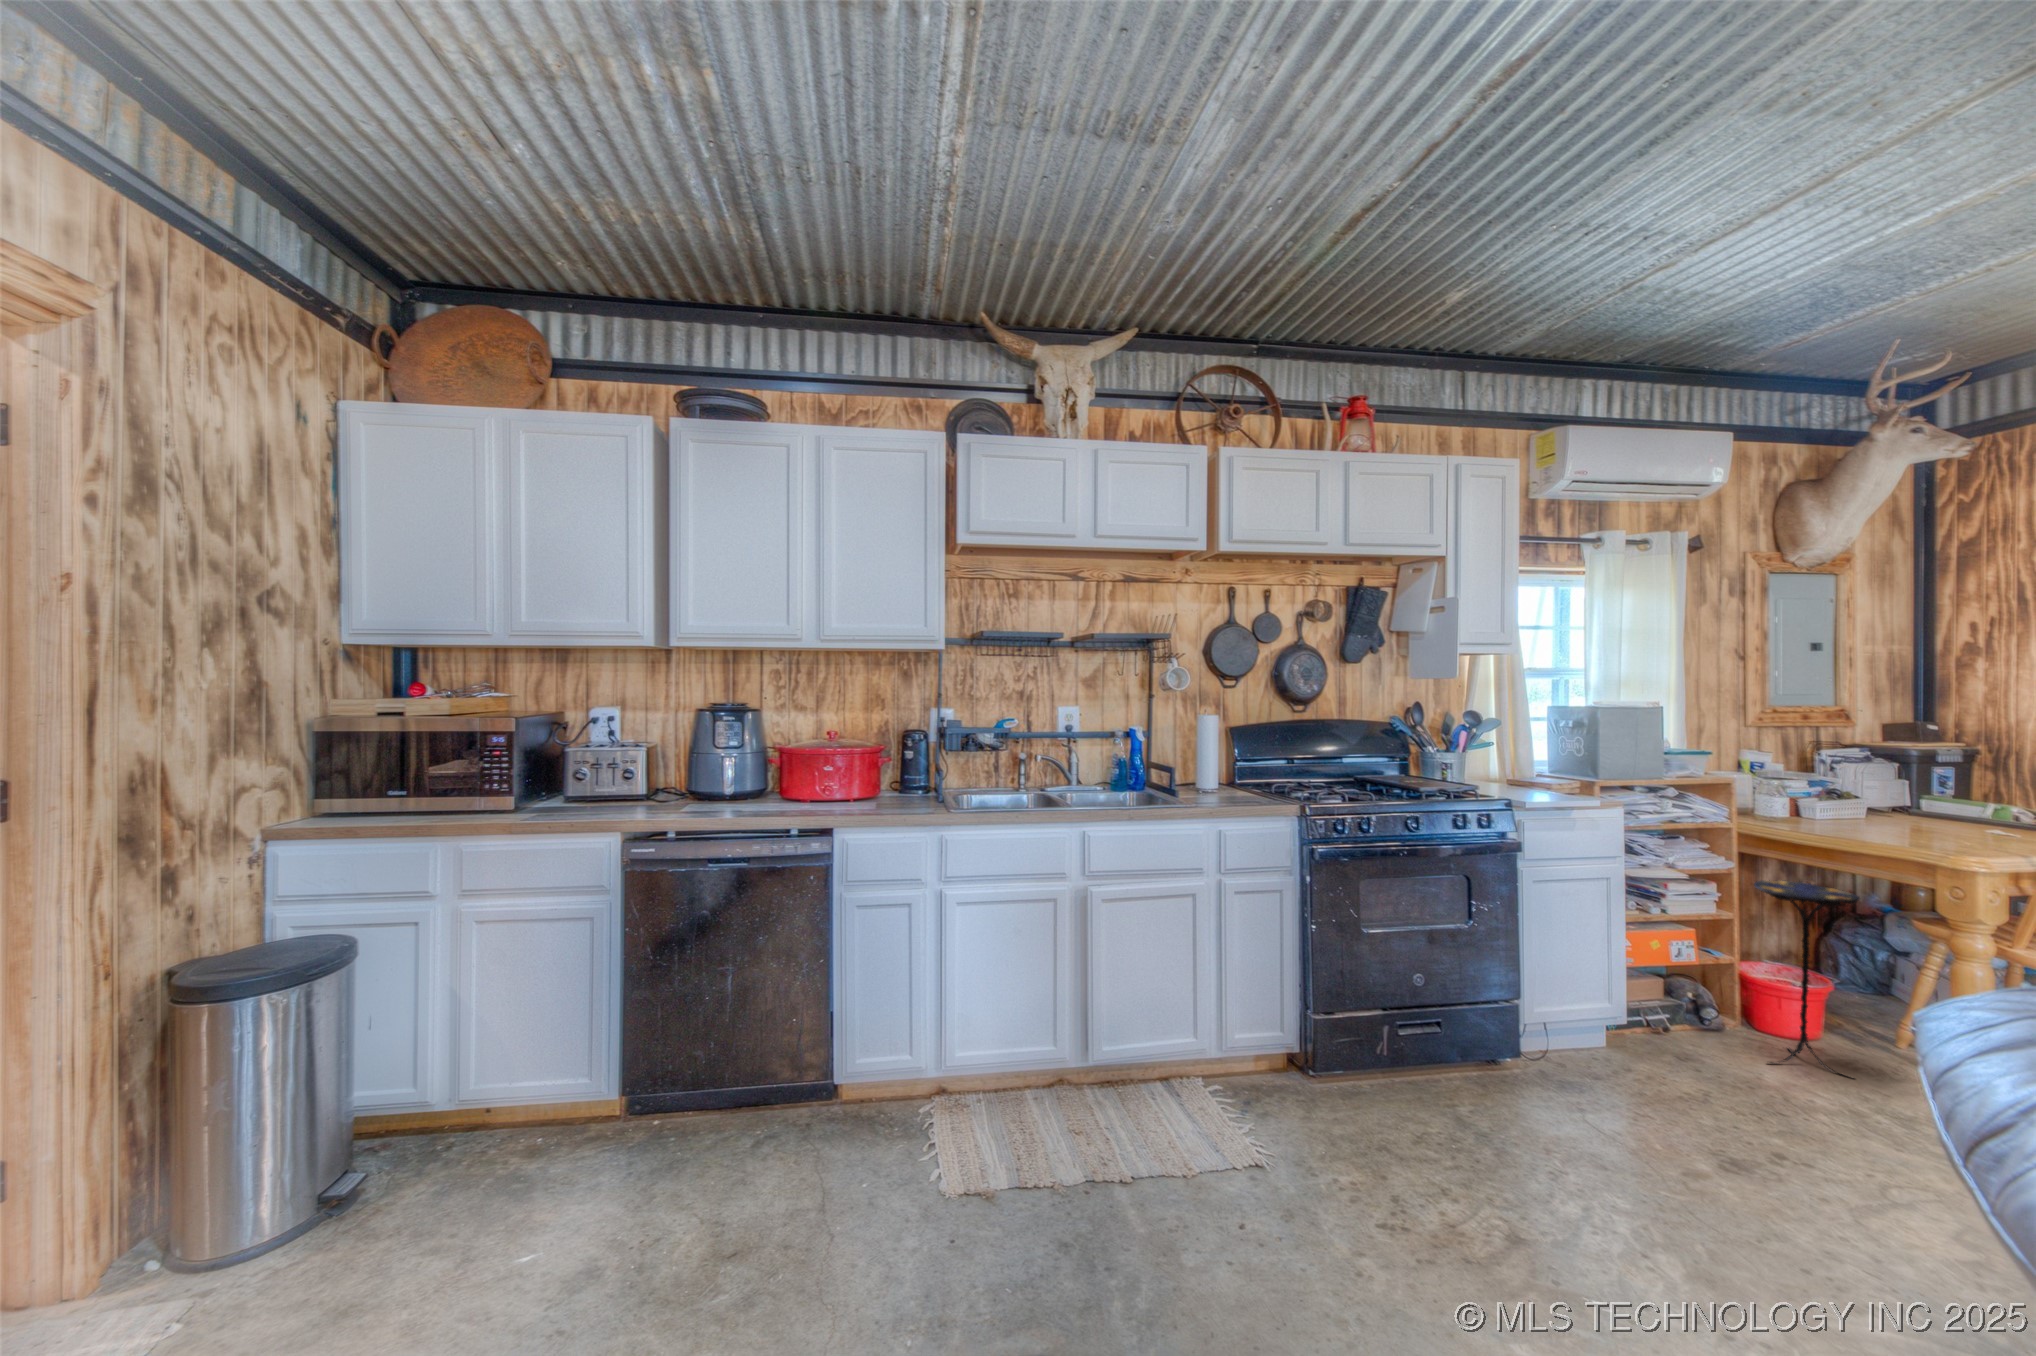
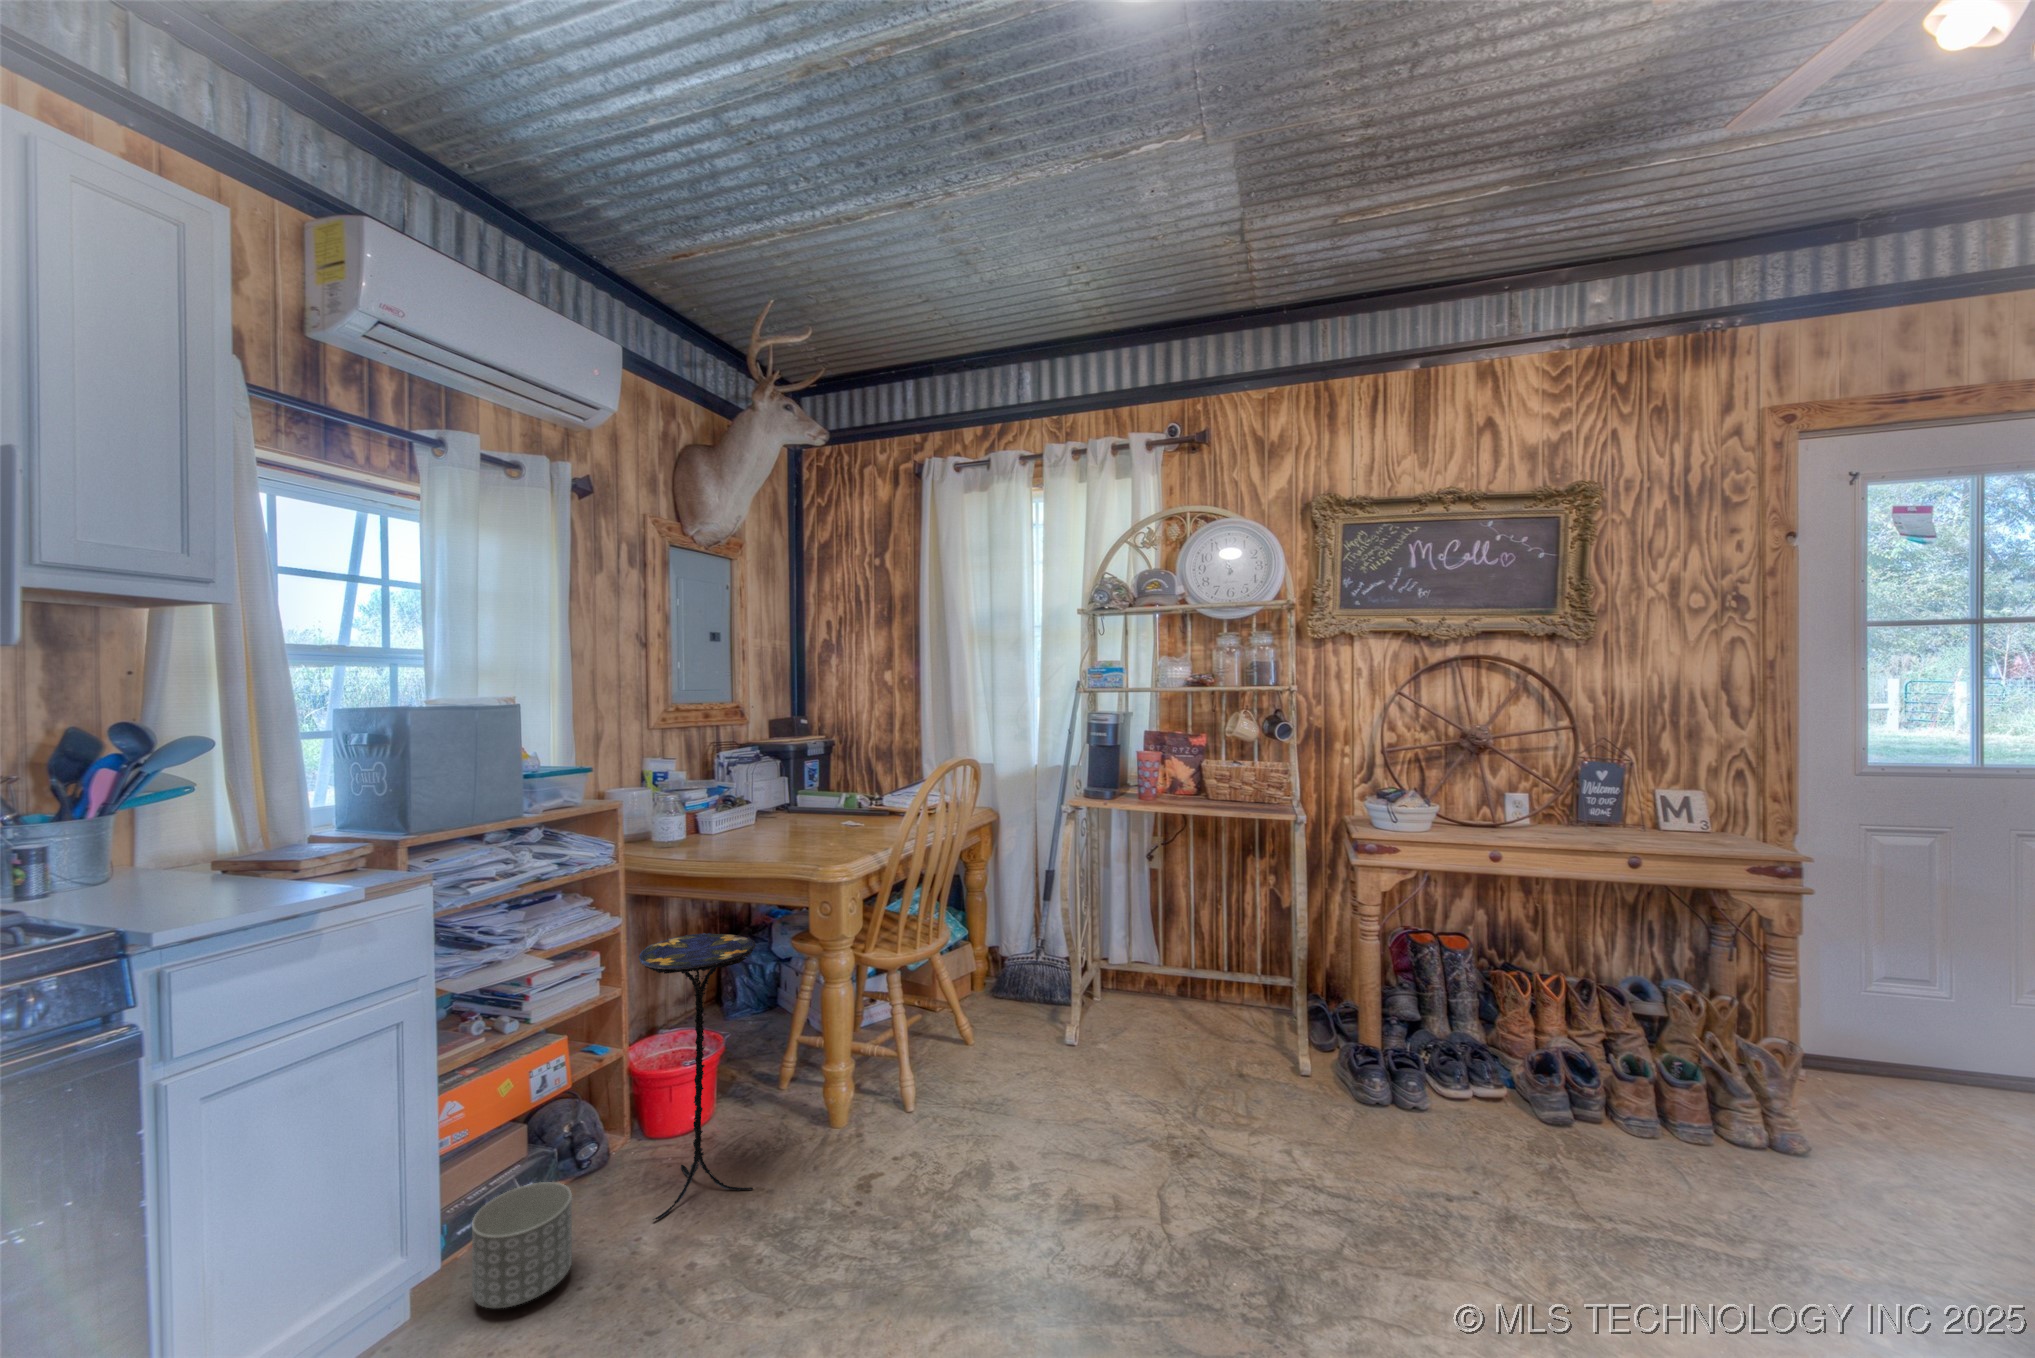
planter: none [1644,998,1707,1060] -> present [472,1182,572,1308]

